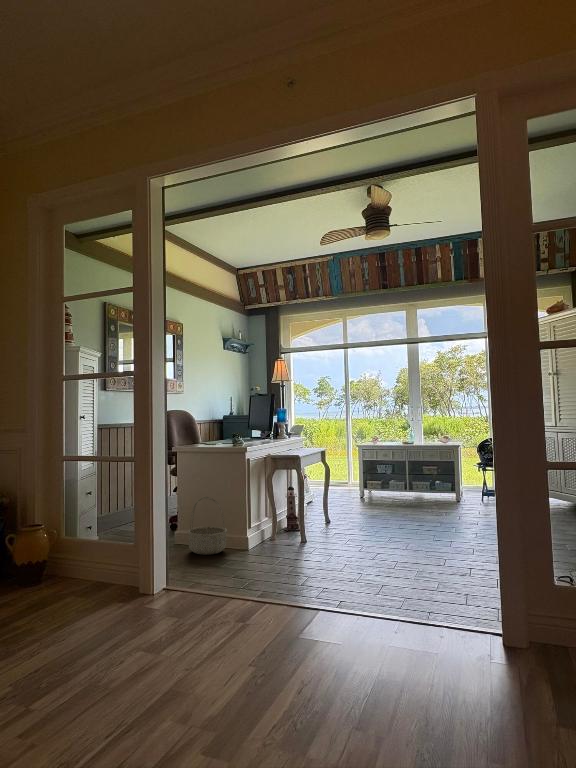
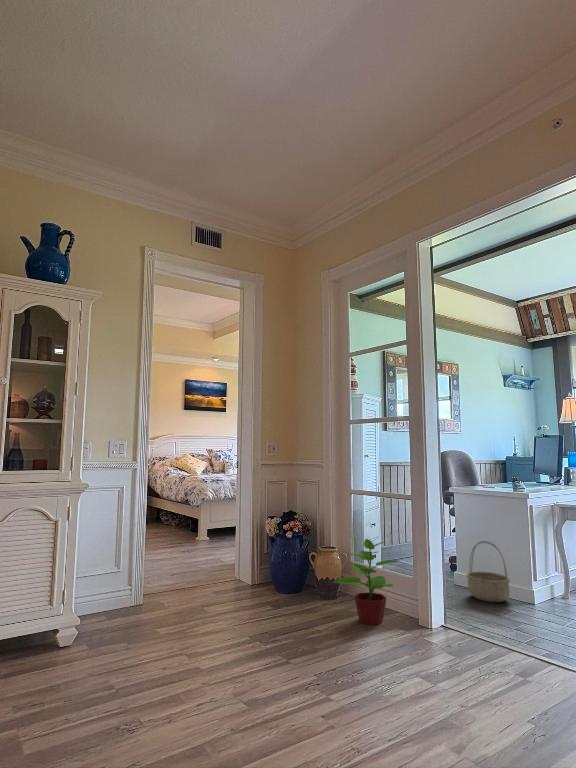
potted plant: none [37,507,120,605] -> present [332,539,399,625]

